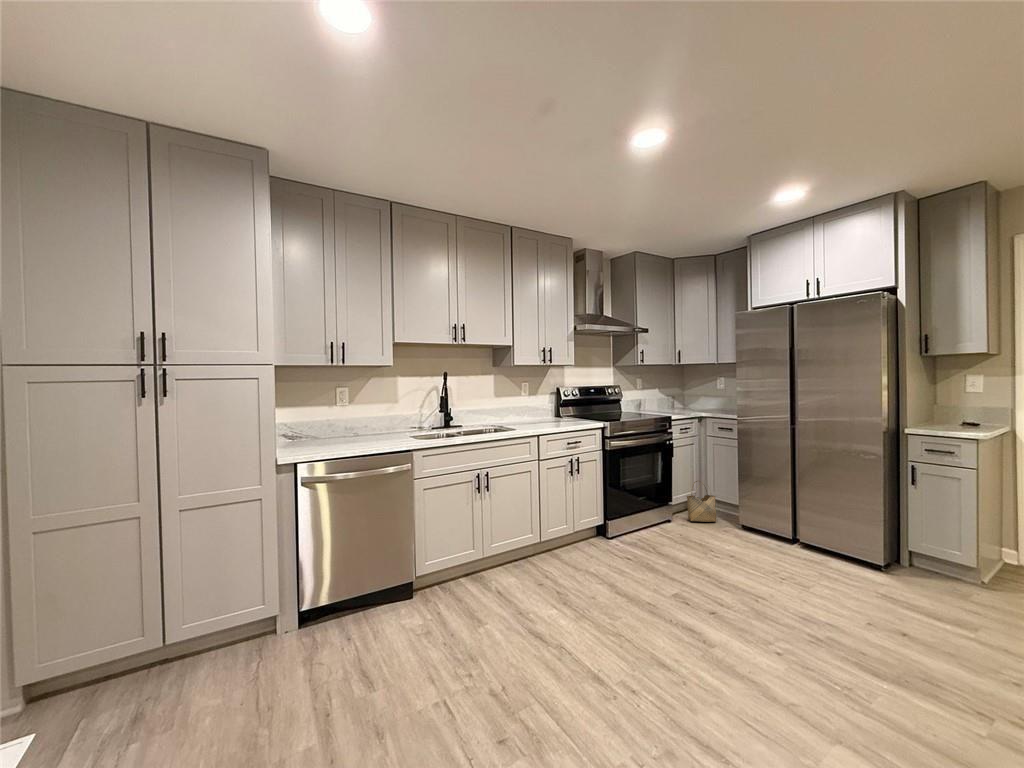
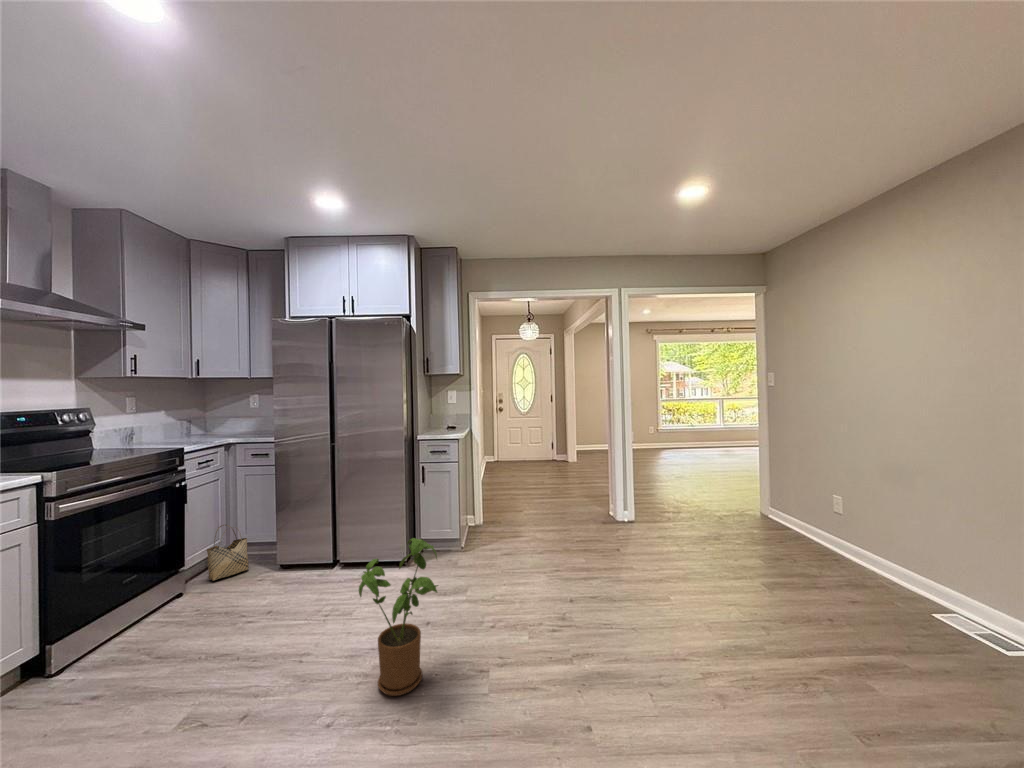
house plant: none [808,526,901,667] -> present [359,538,438,696]

